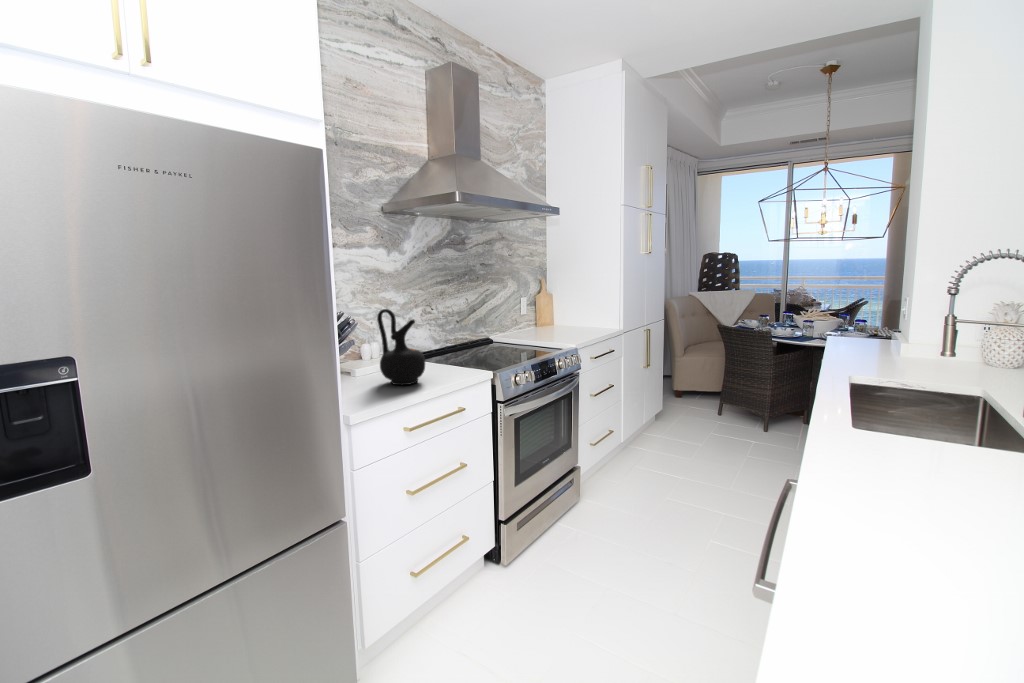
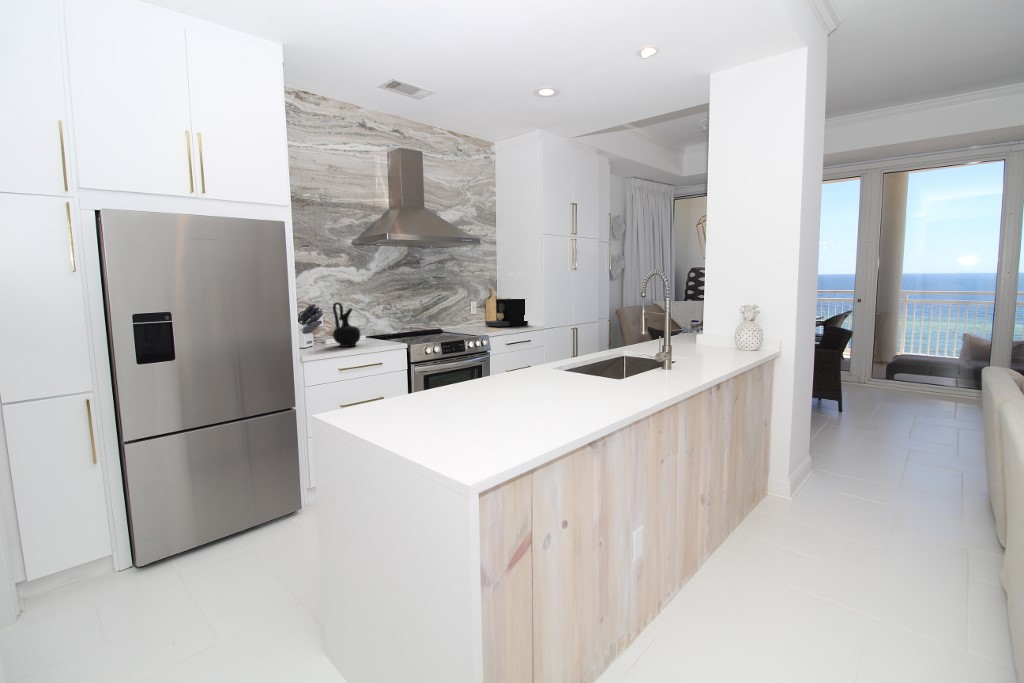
coffee maker: none [544,292,596,333] -> present [486,298,528,327]

